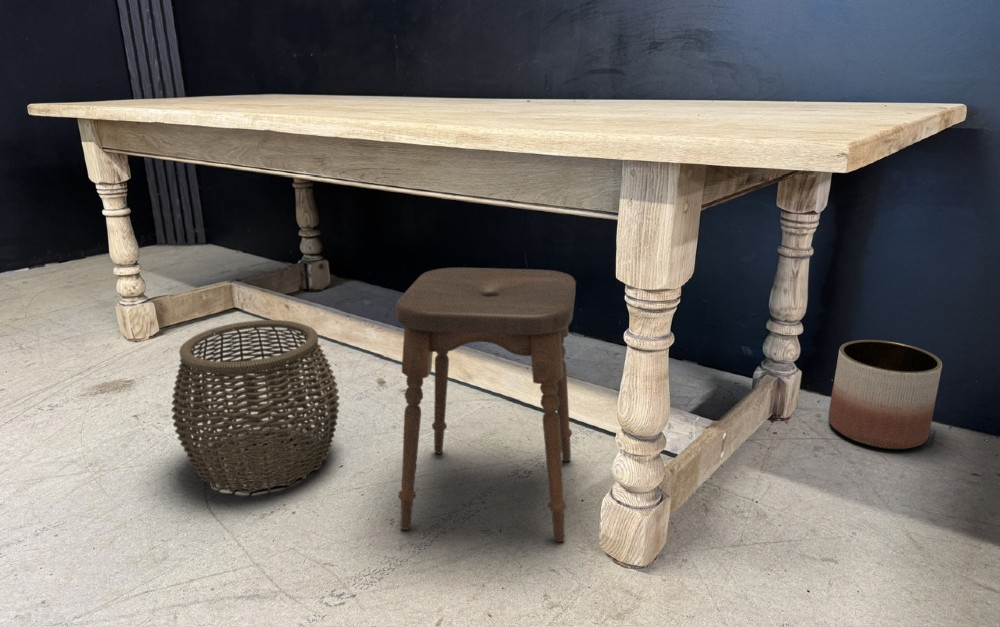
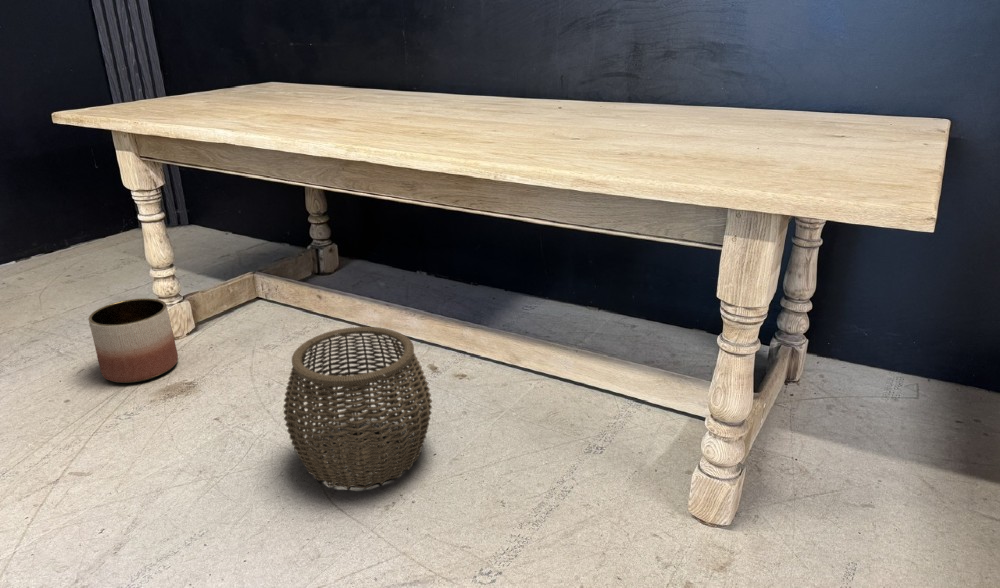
stool: present [395,268,576,542] -> none [511,274,666,511]
planter: present [829,340,942,449] -> present [88,298,178,383]

